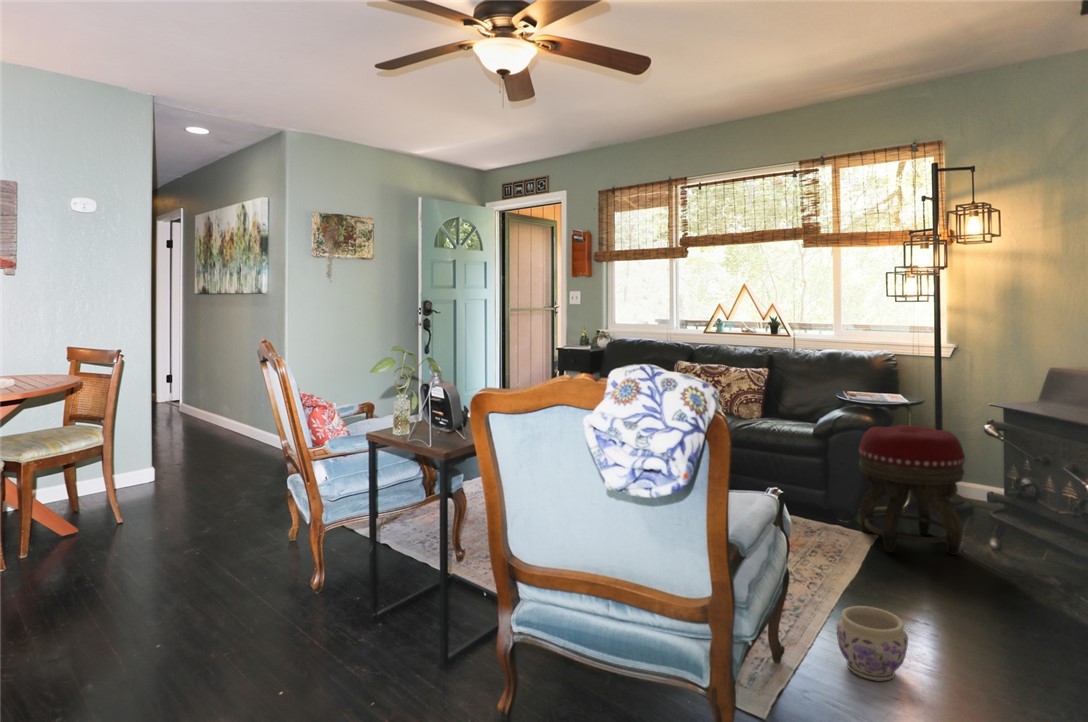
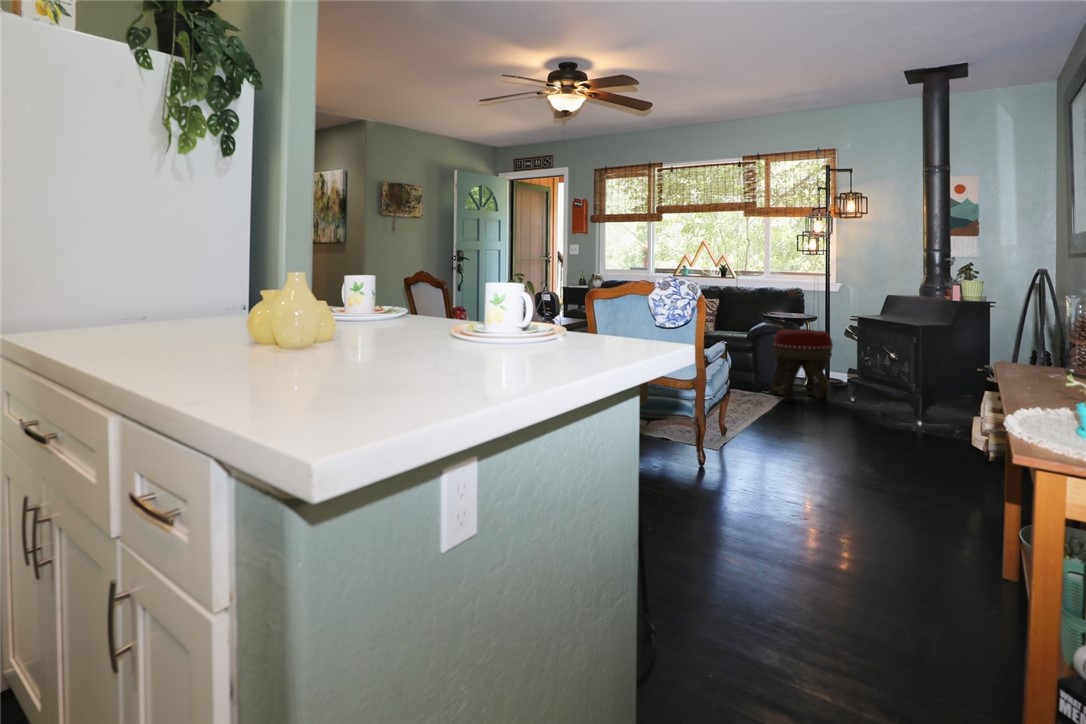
planter: present [837,606,908,682] -> none [754,406,788,438]

